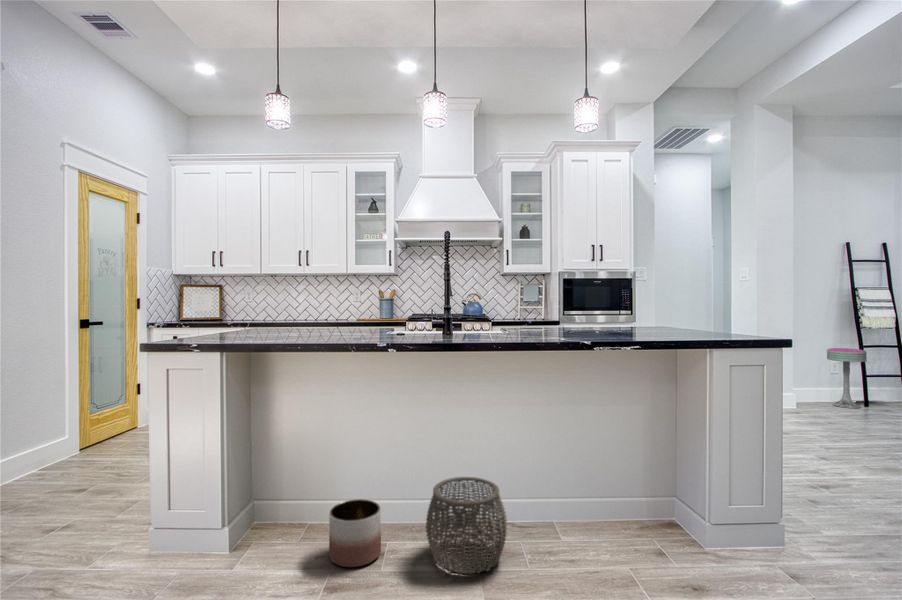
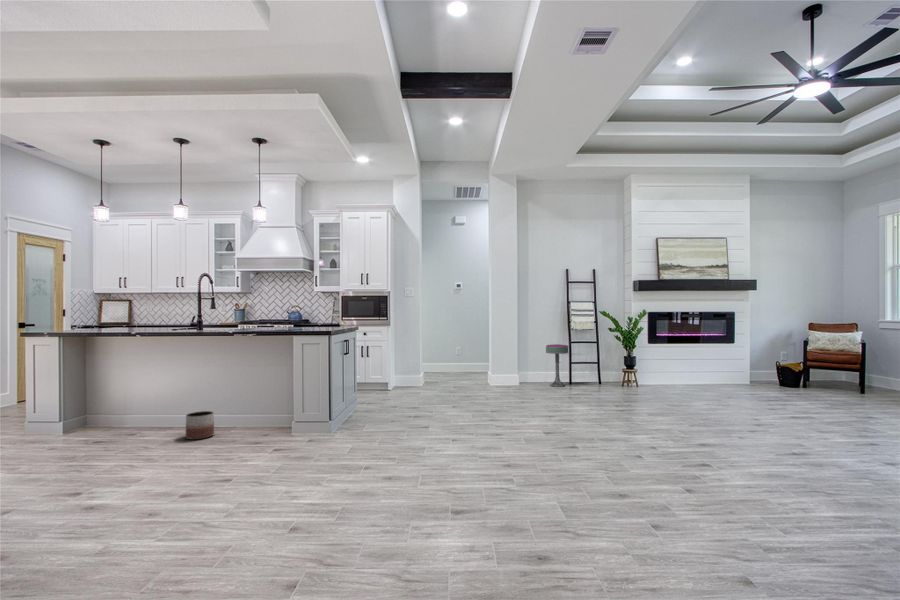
woven basket: present [426,477,507,575] -> none [125,400,173,441]
planter: present [329,499,381,567] -> present [186,411,214,440]

